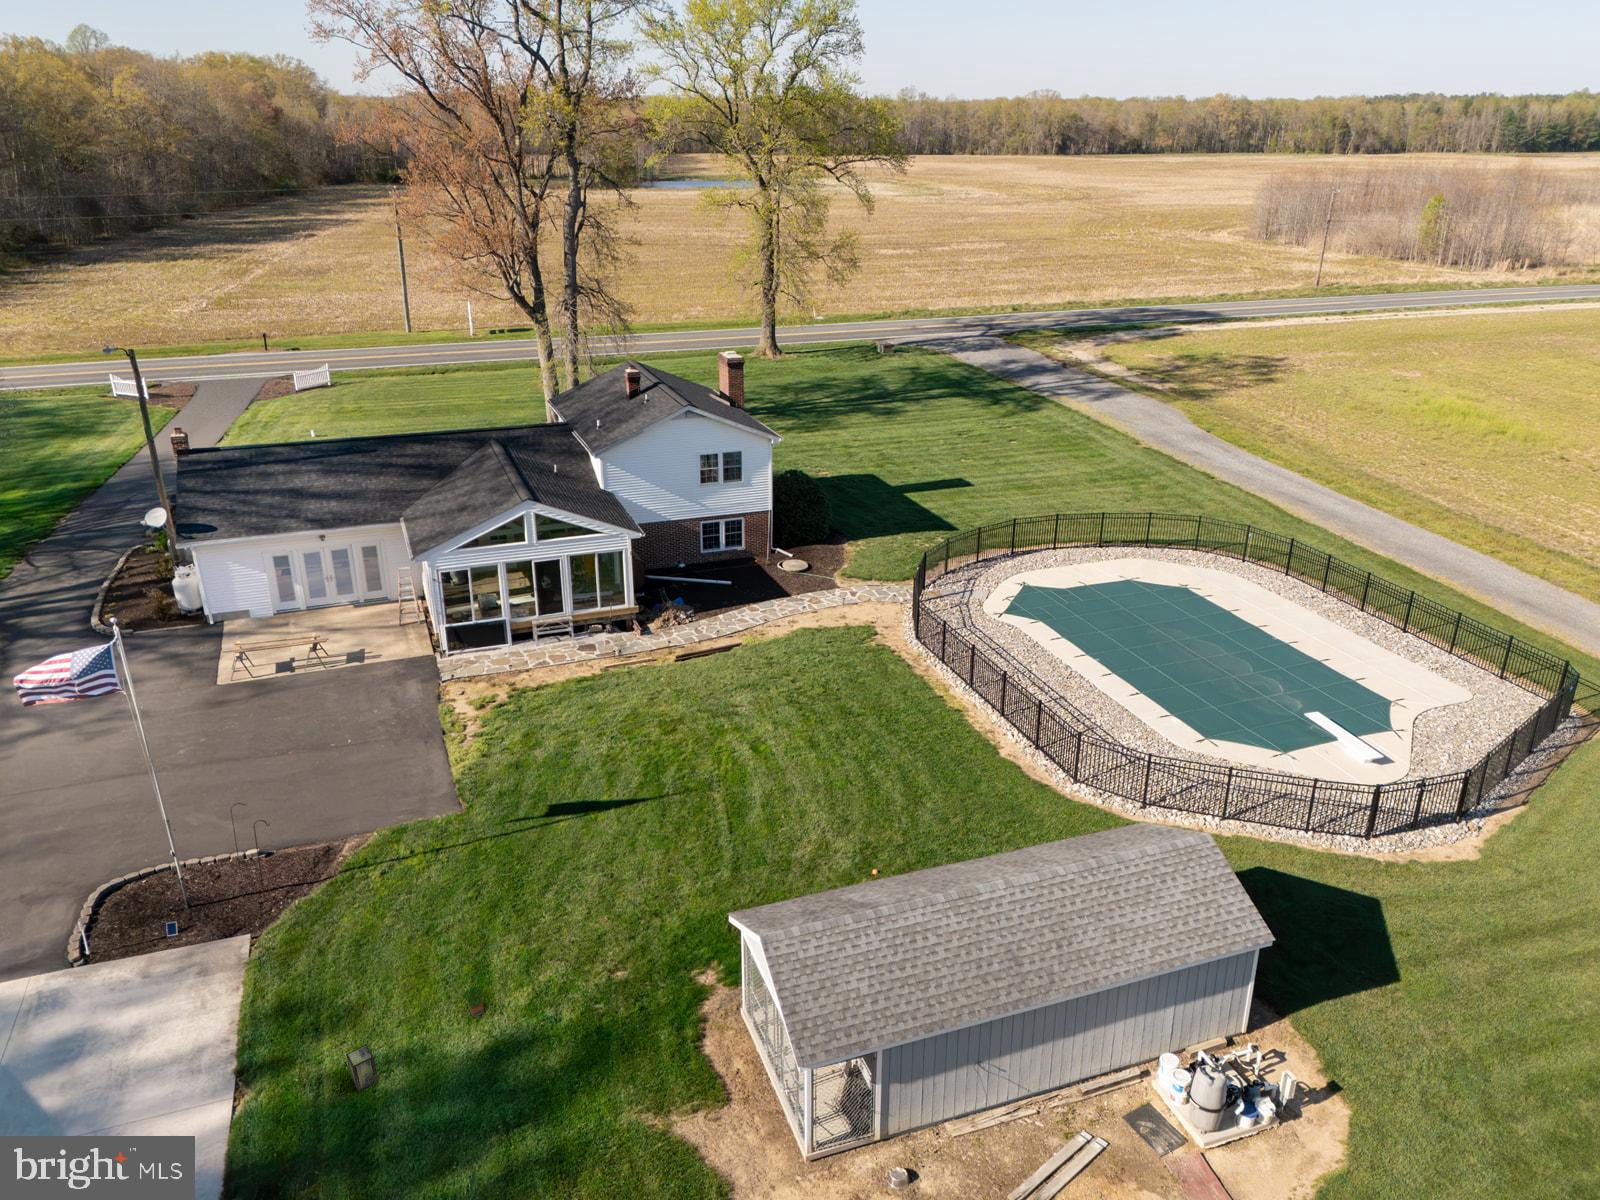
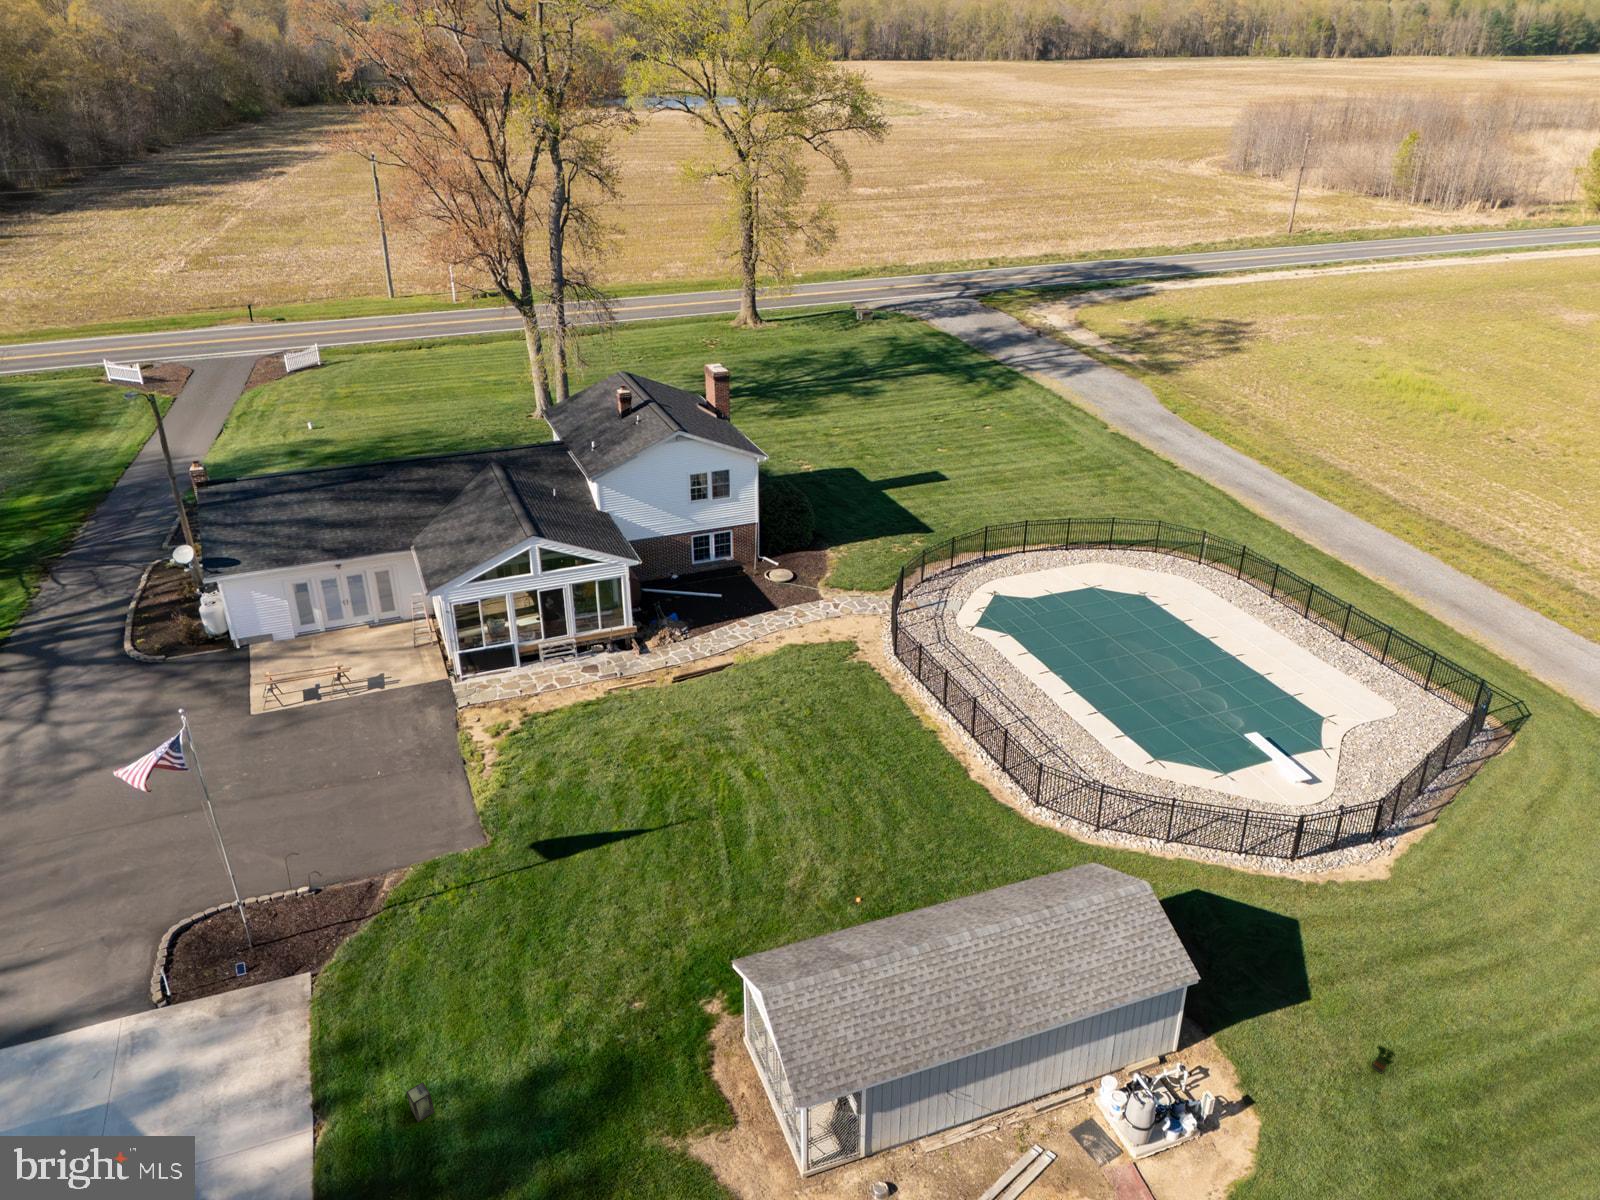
potted tree: present [463,985,484,1018] -> present [1372,1046,1395,1074]

